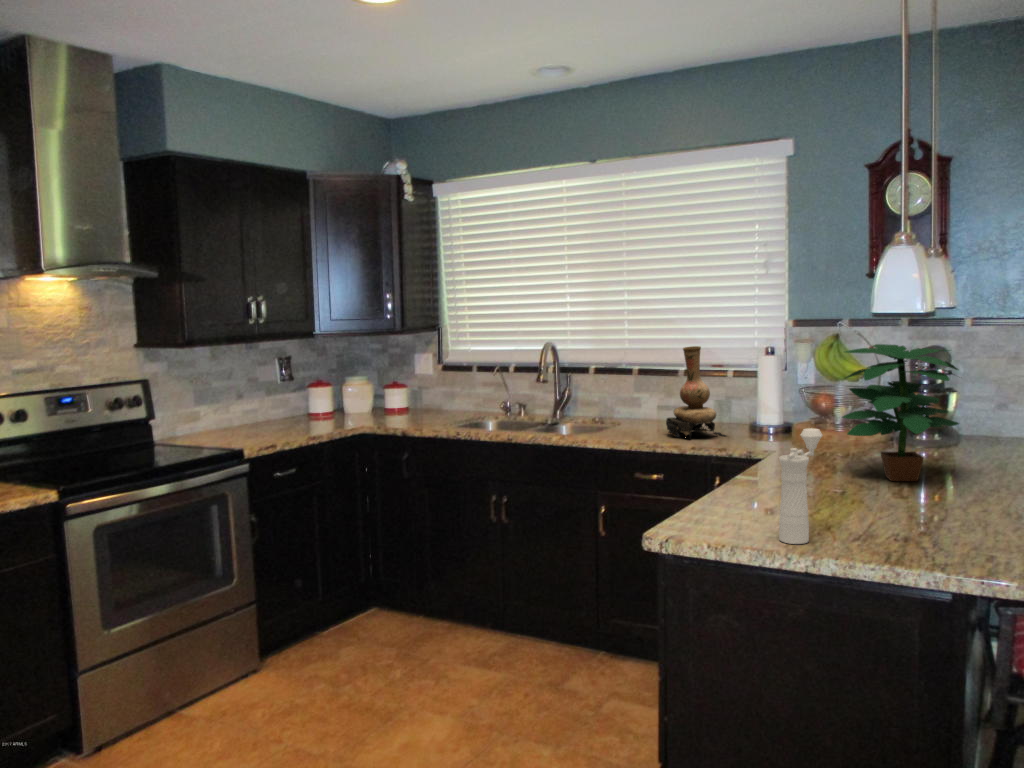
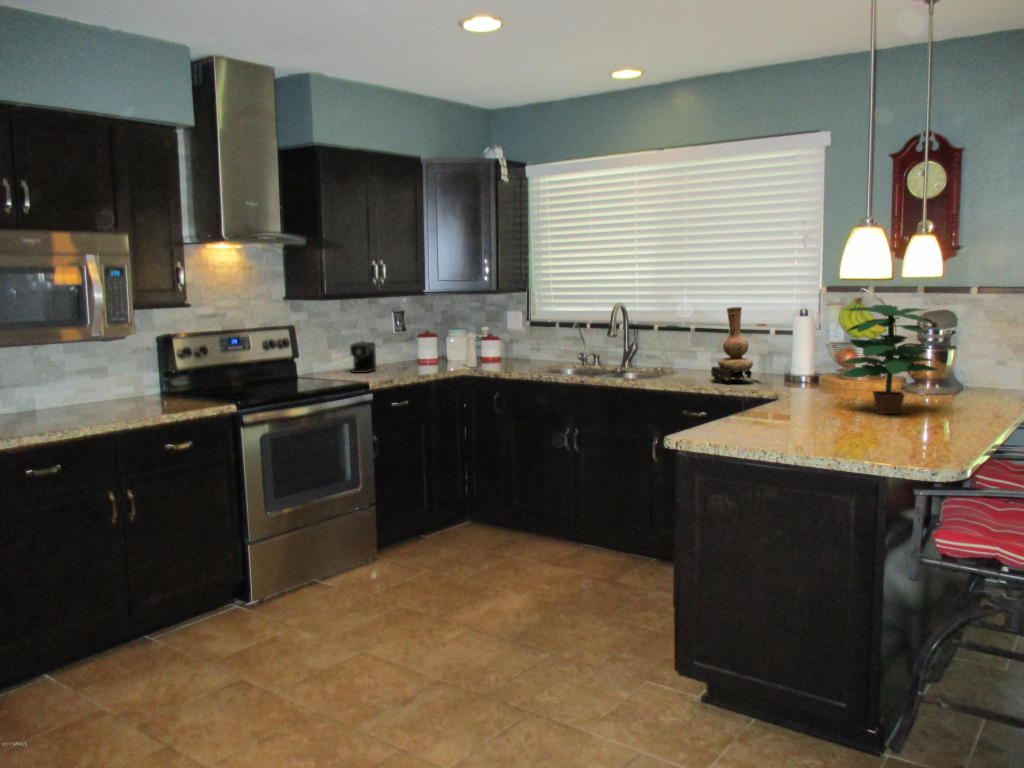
coffee maker: none [221,396,295,435] -> present [350,342,406,373]
pepper mill: present [779,428,822,544] -> present [466,327,489,367]

